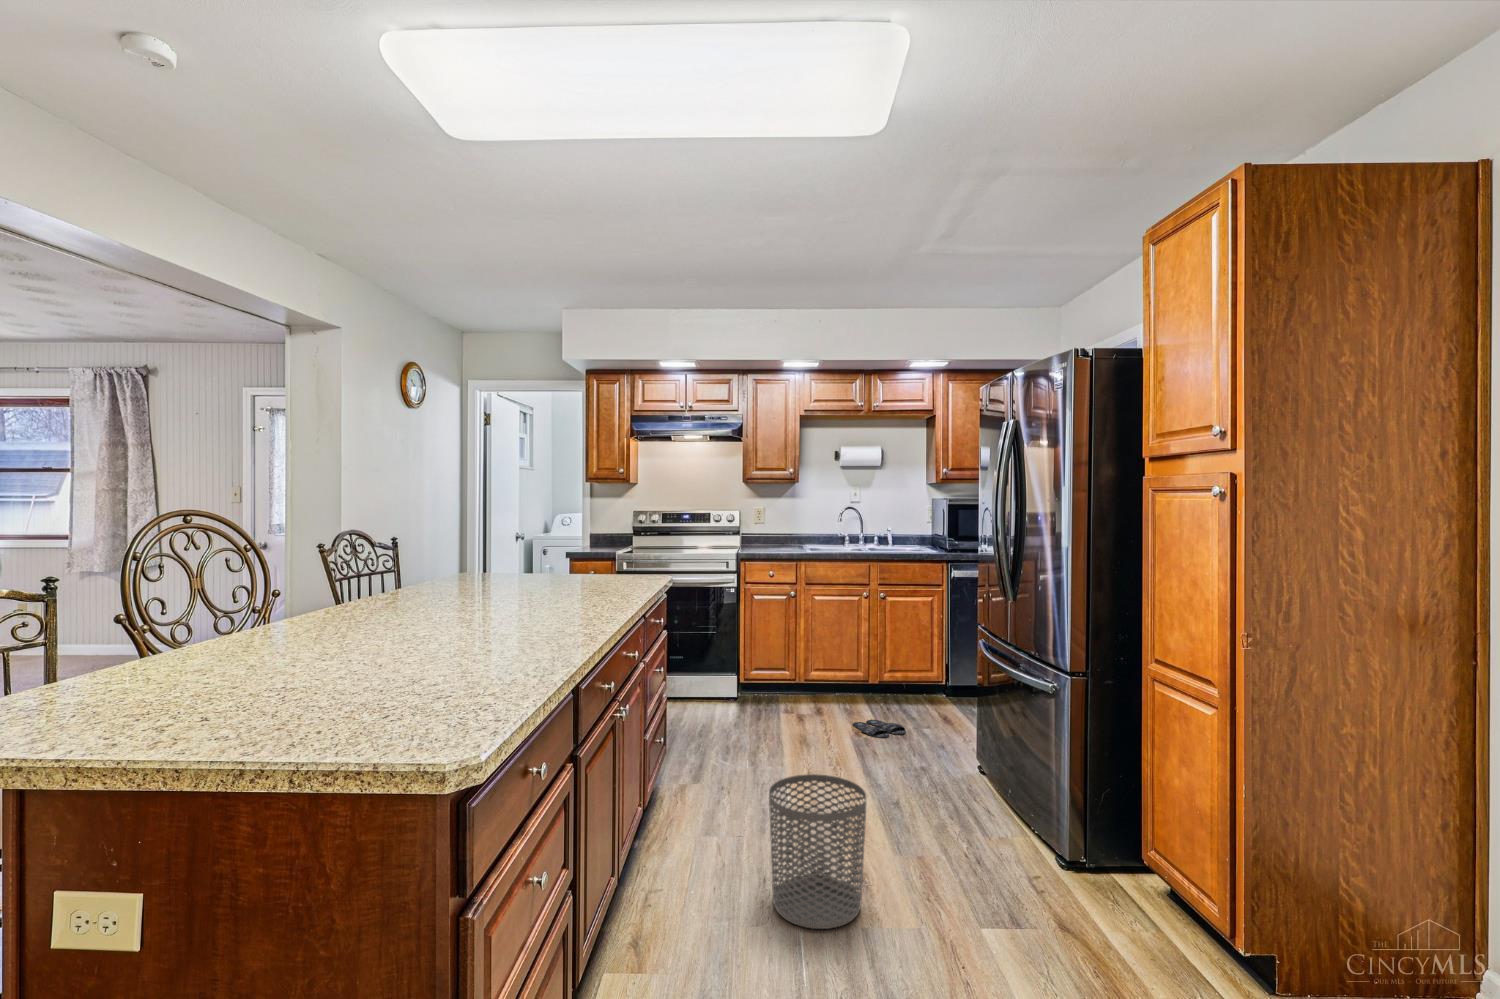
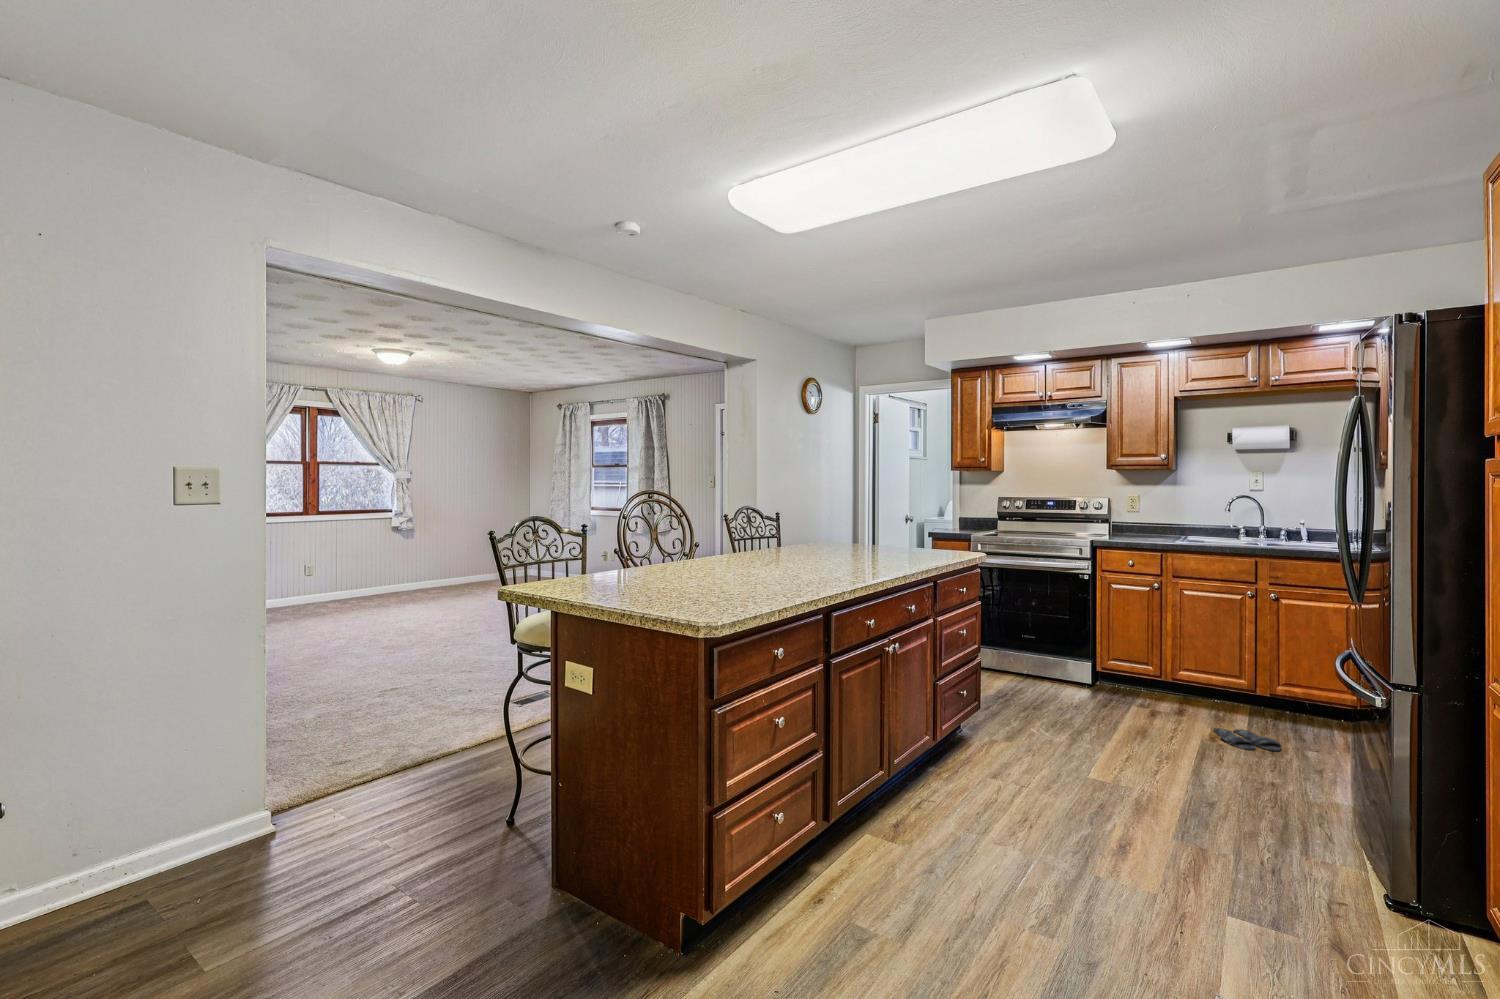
waste bin: present [769,774,866,929] -> none [1021,743,1123,890]

